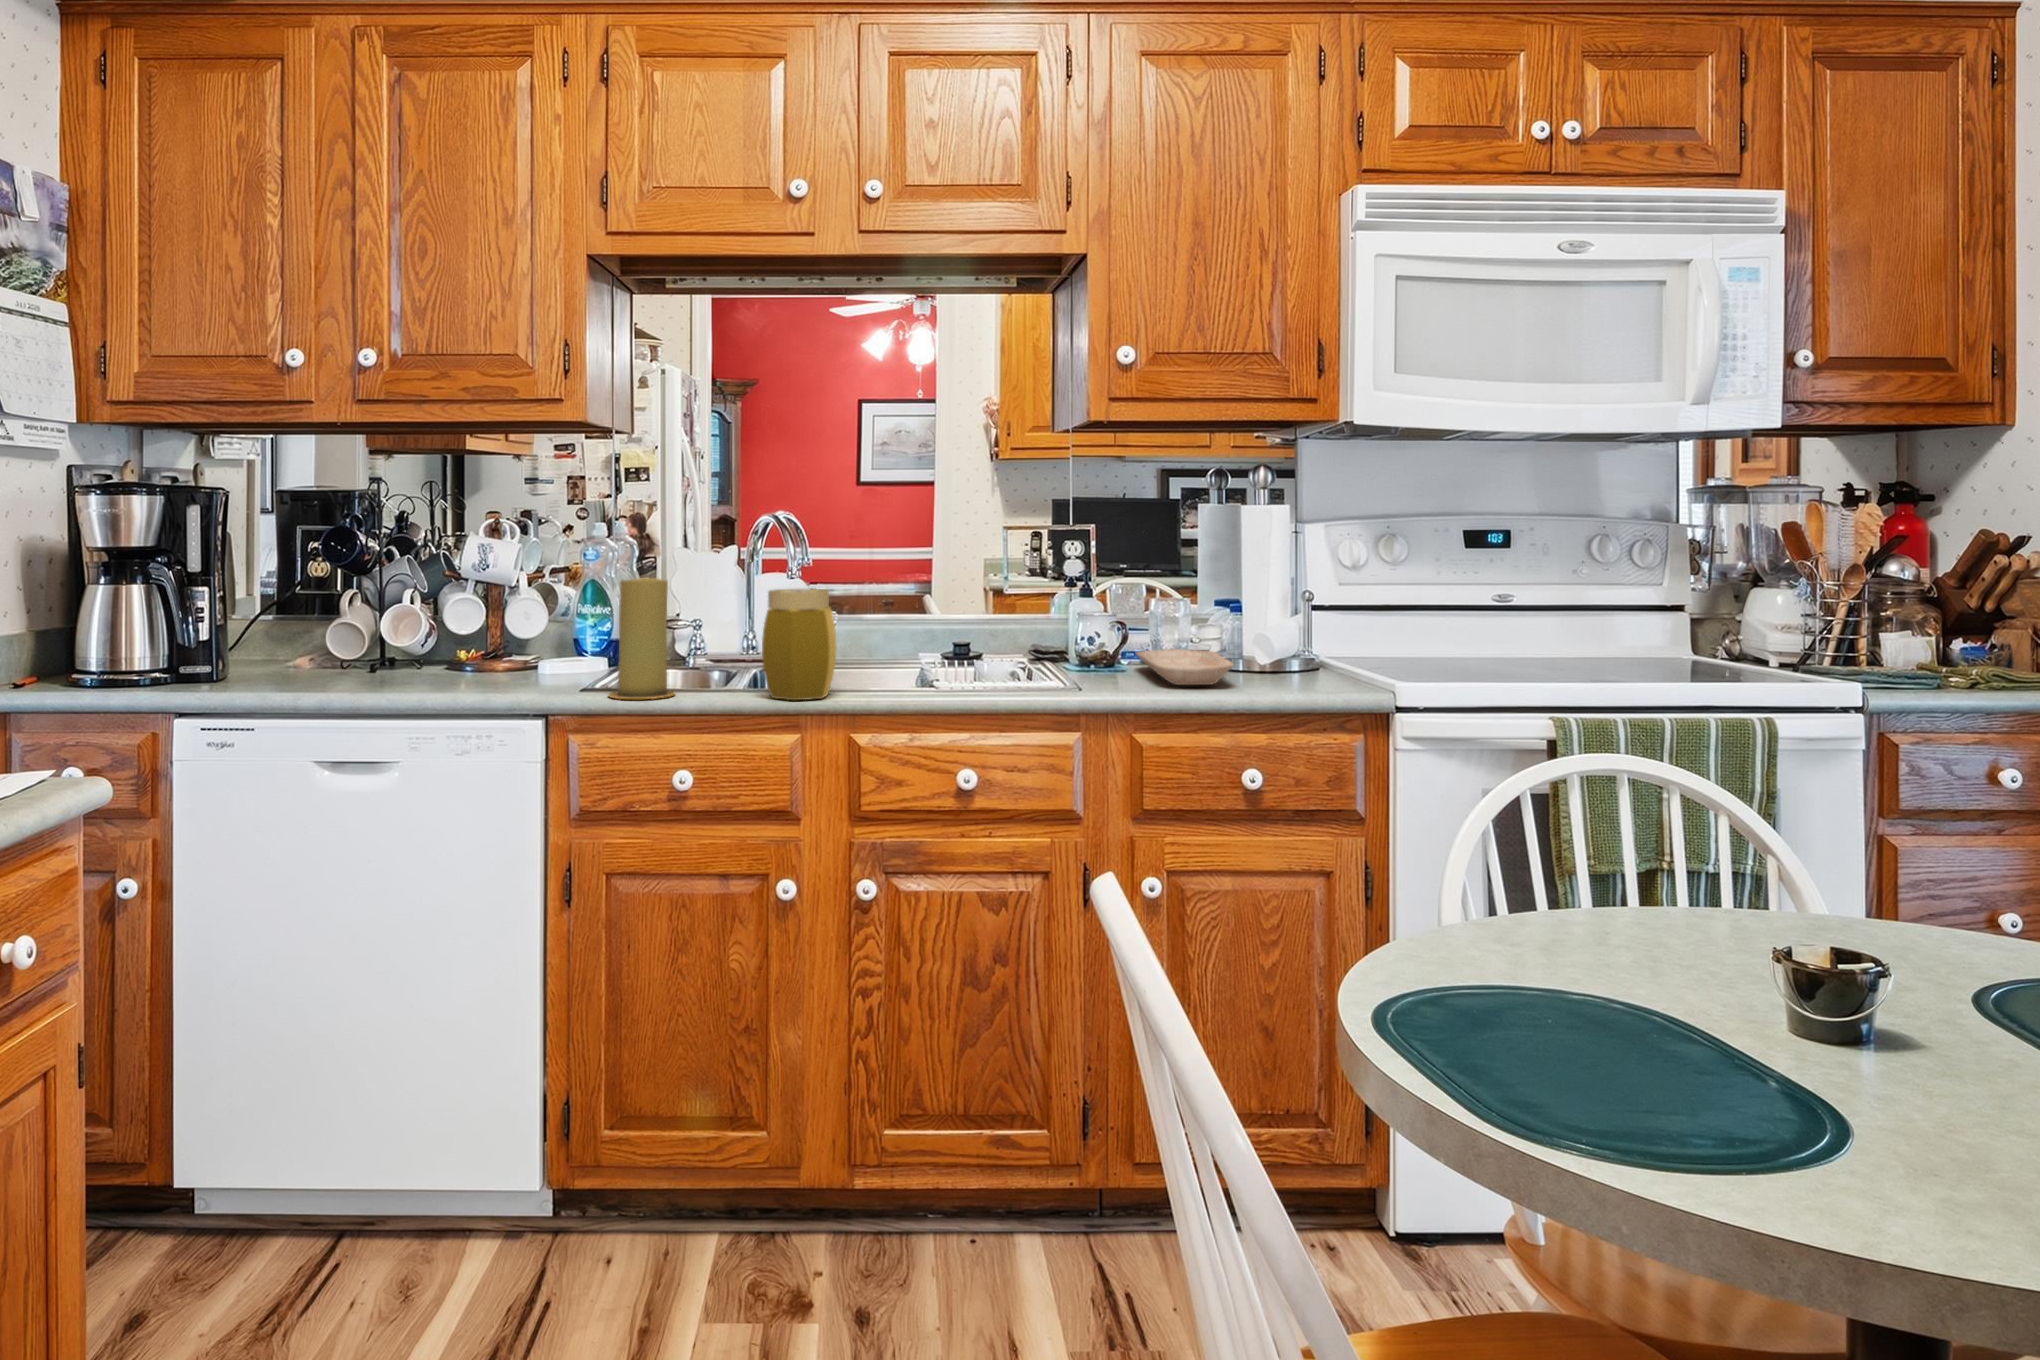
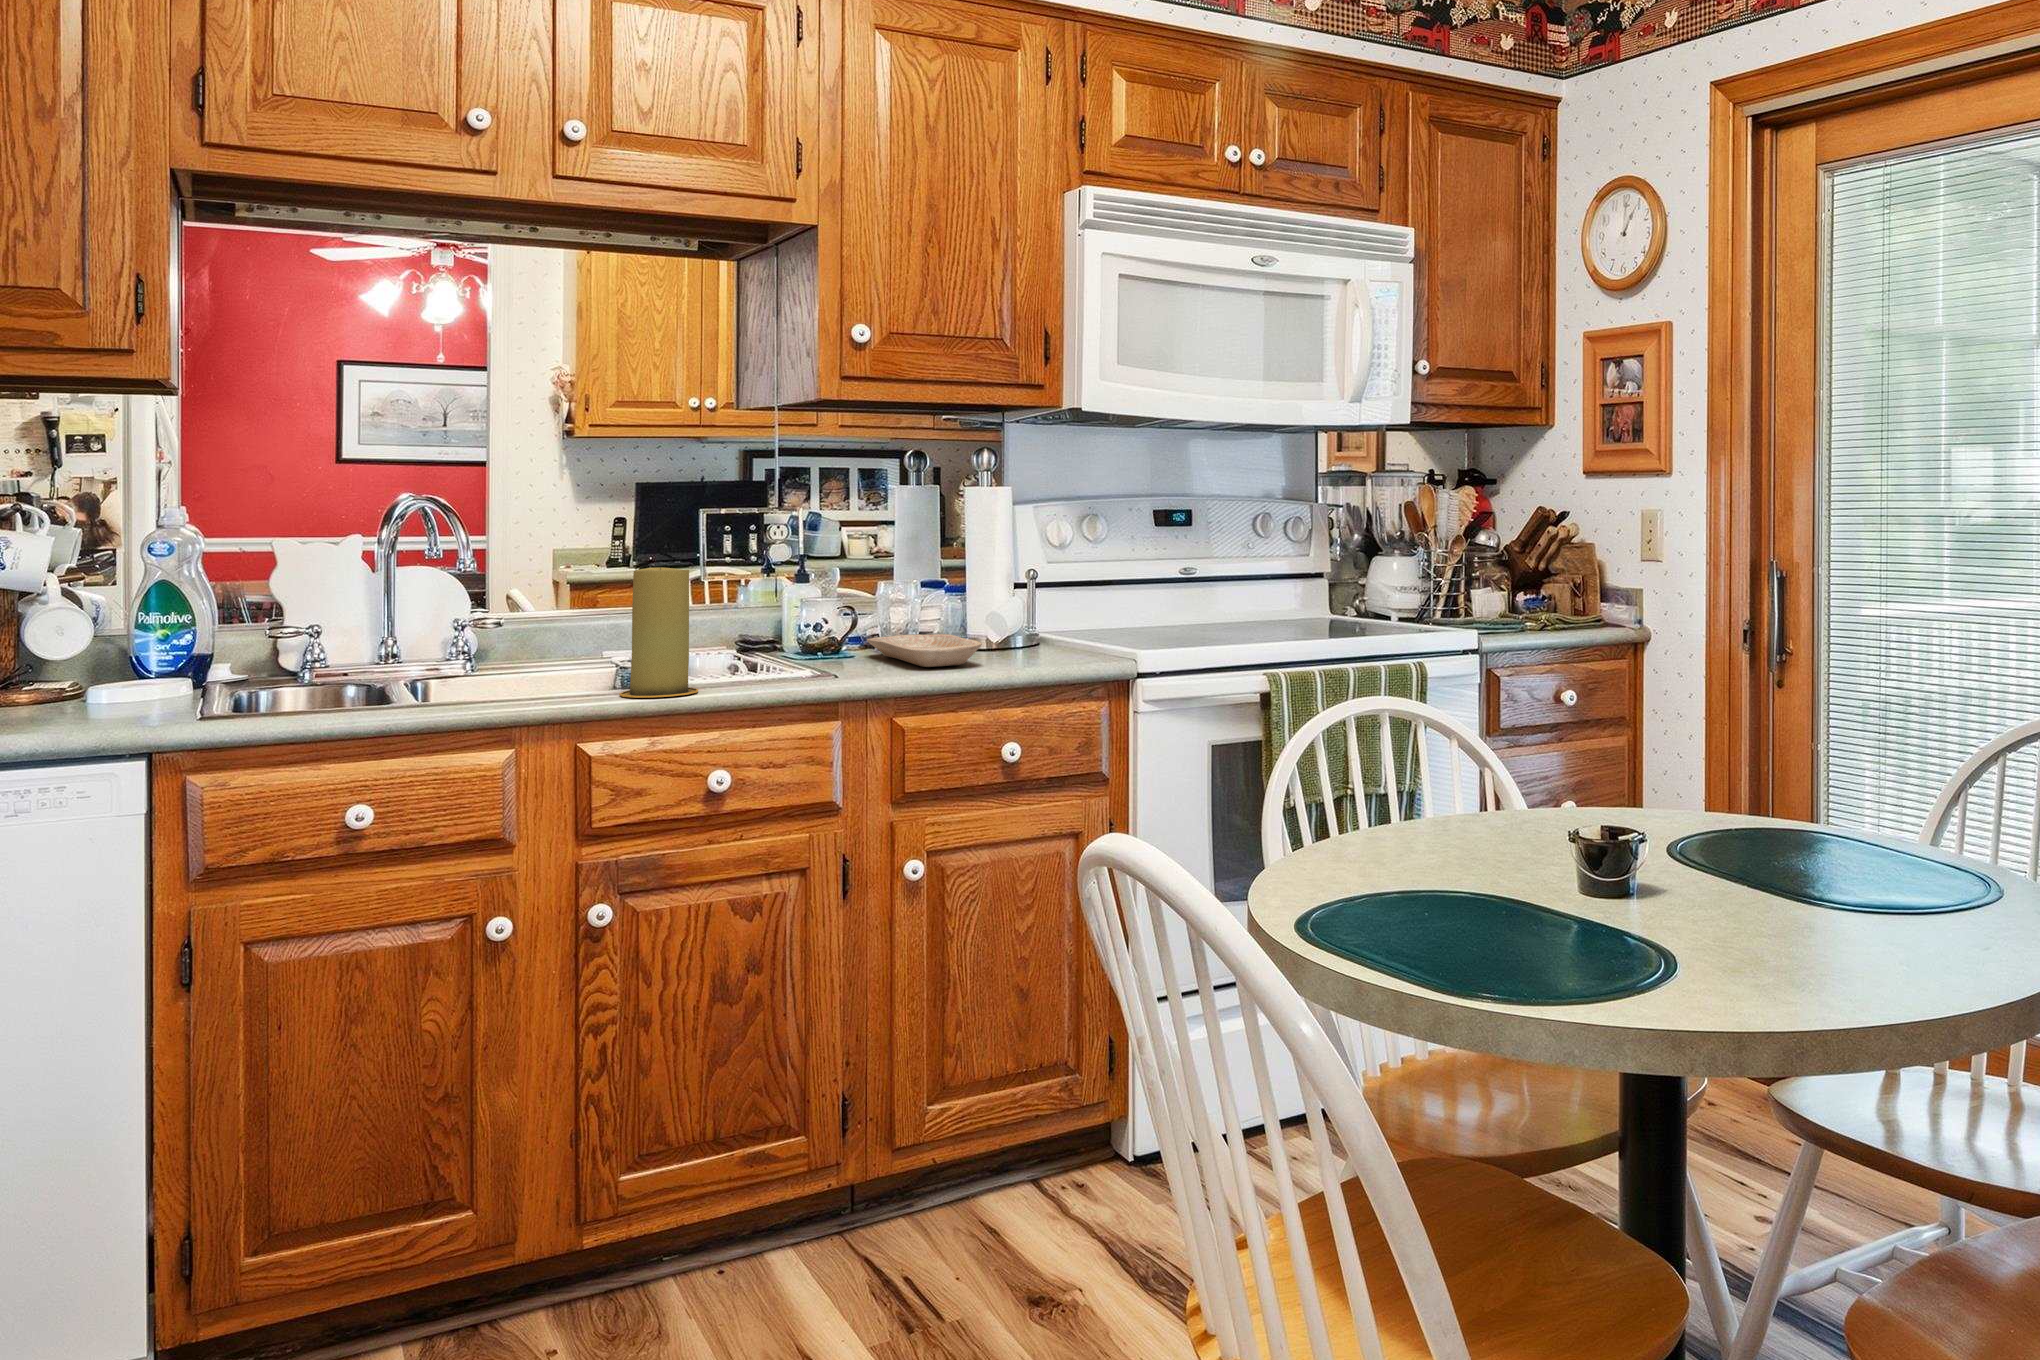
candle: present [608,578,675,699] -> present [619,568,698,698]
jar: present [762,589,836,700] -> none [473,583,561,708]

